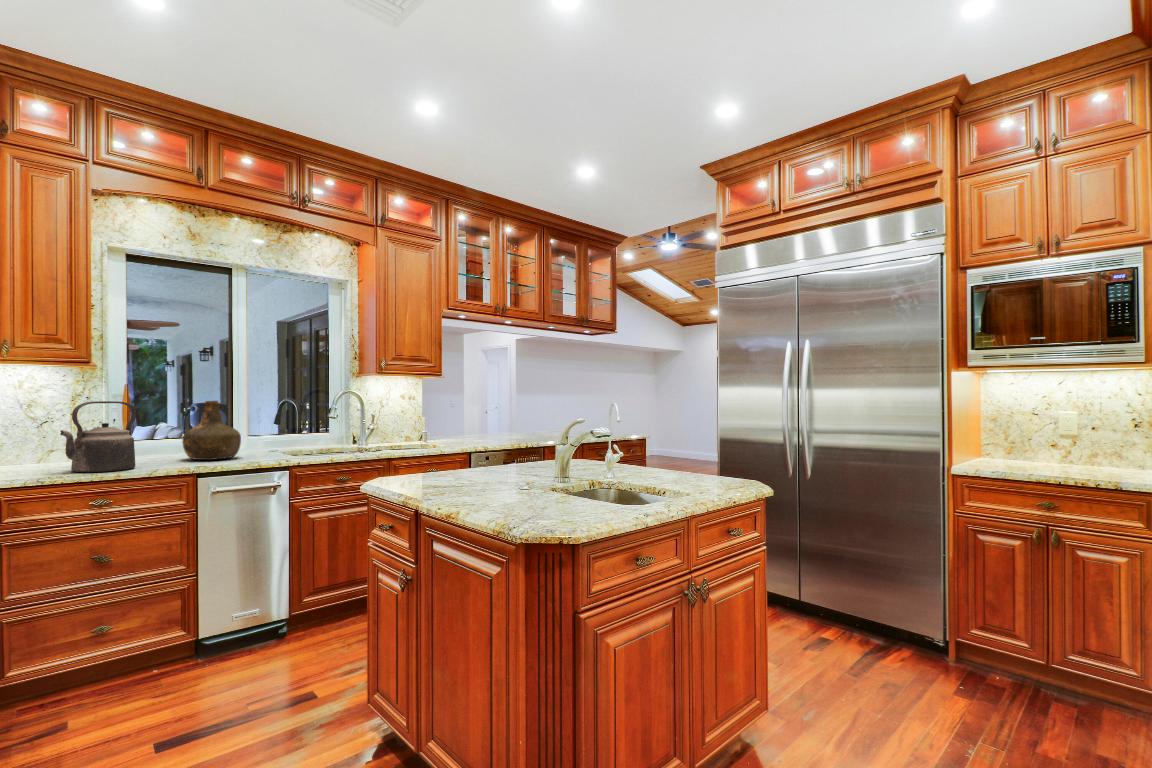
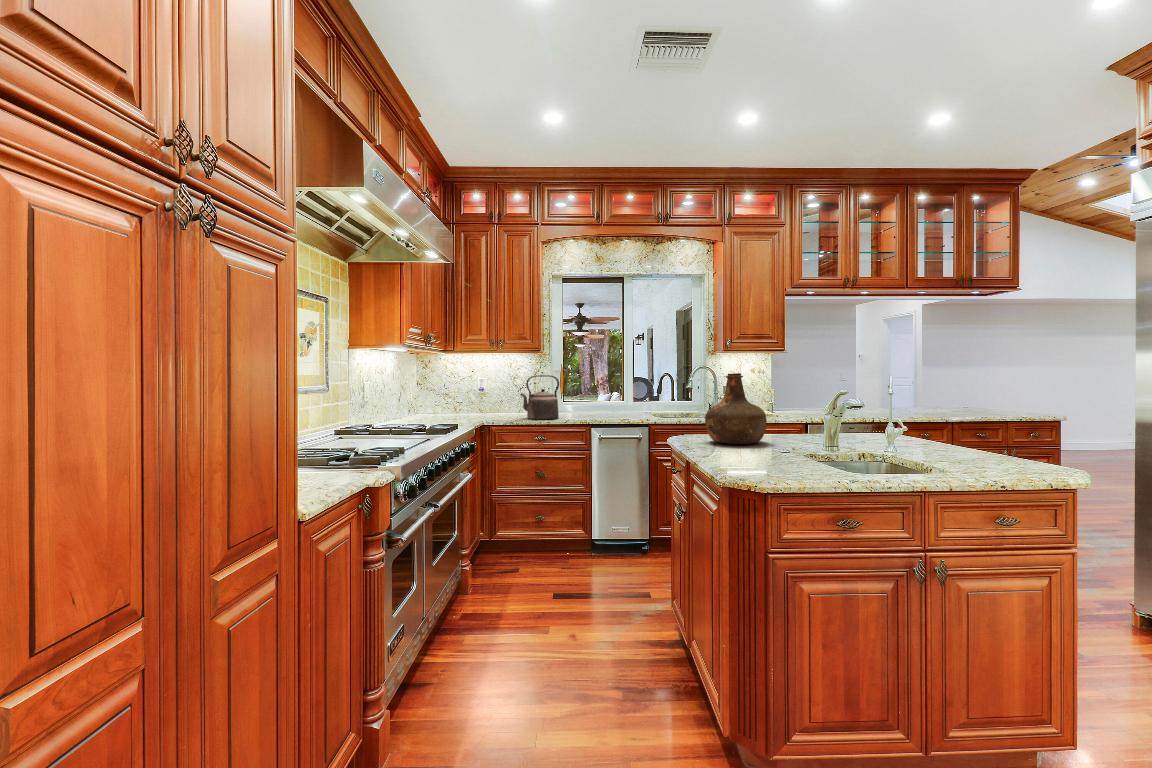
bottle: present [182,401,241,460] -> present [705,373,767,444]

